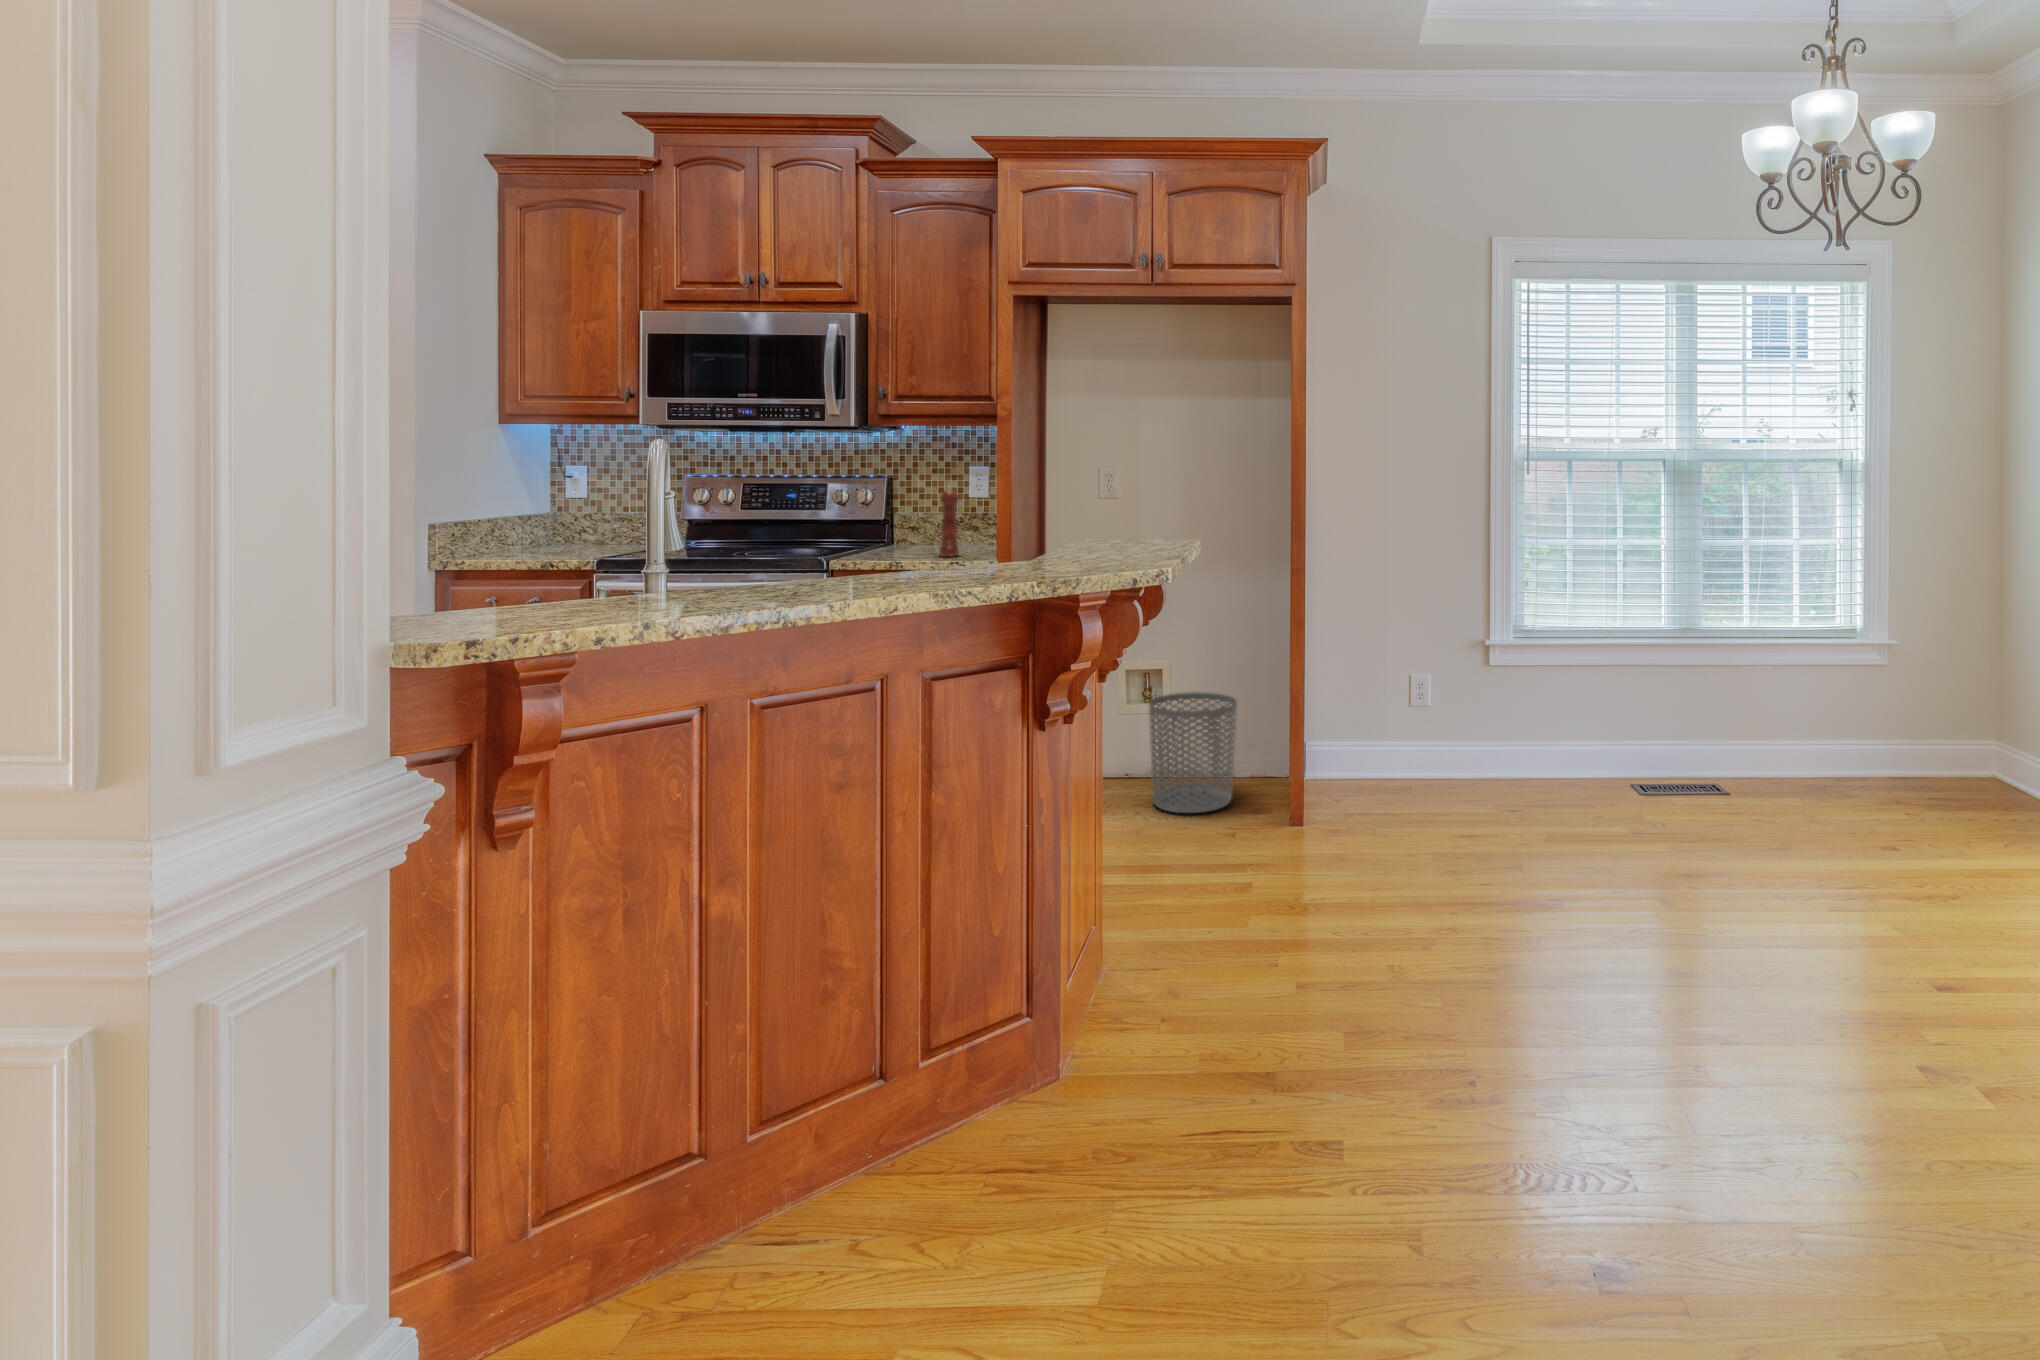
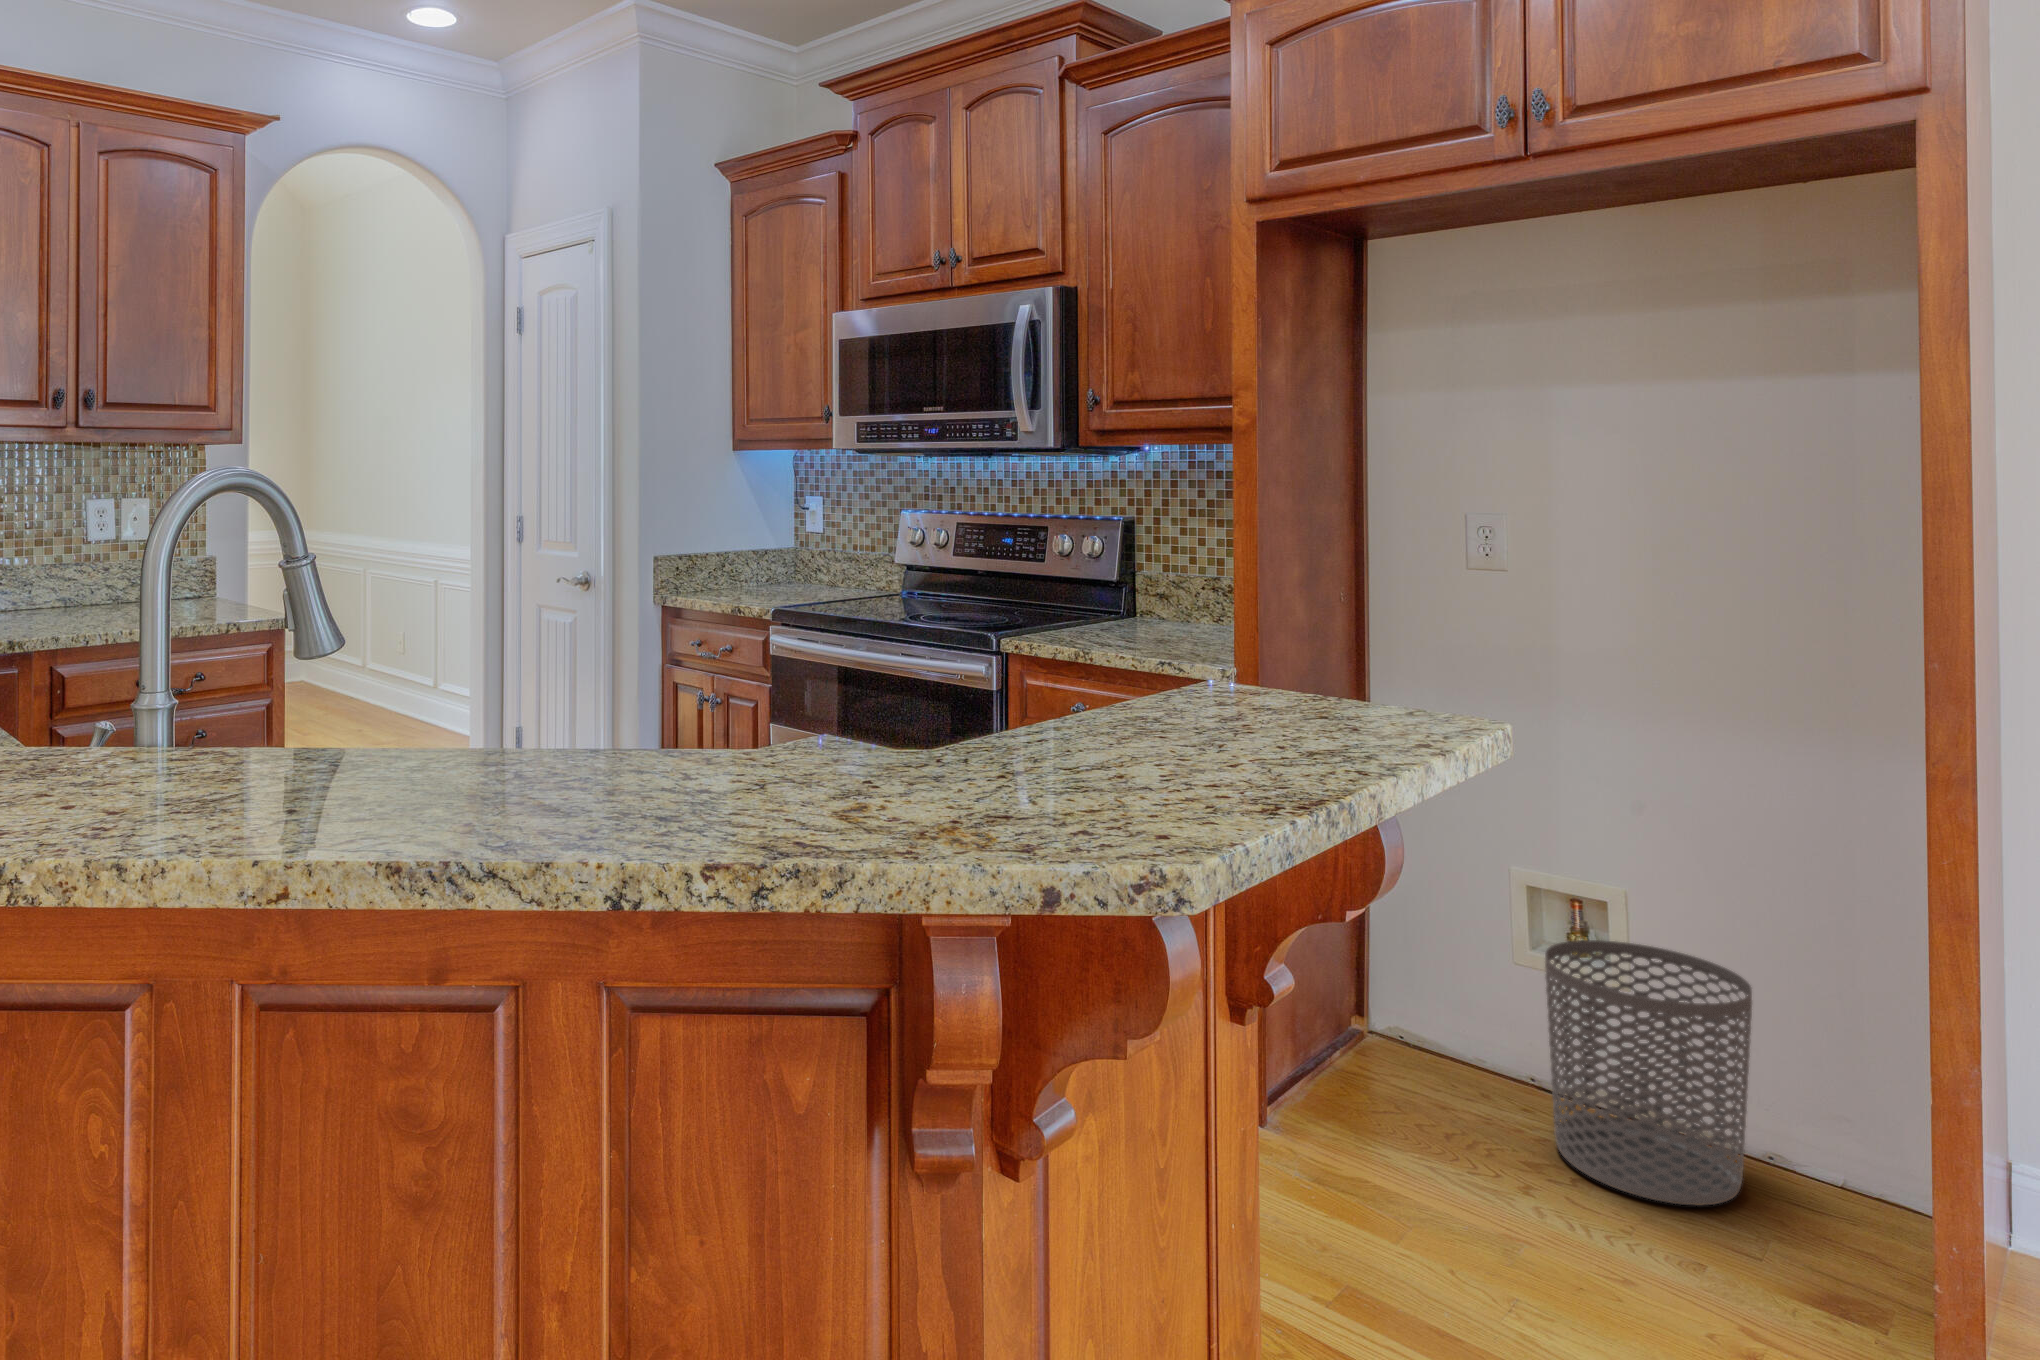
pepper mill: present [939,486,959,557] -> none [1161,535,1192,648]

